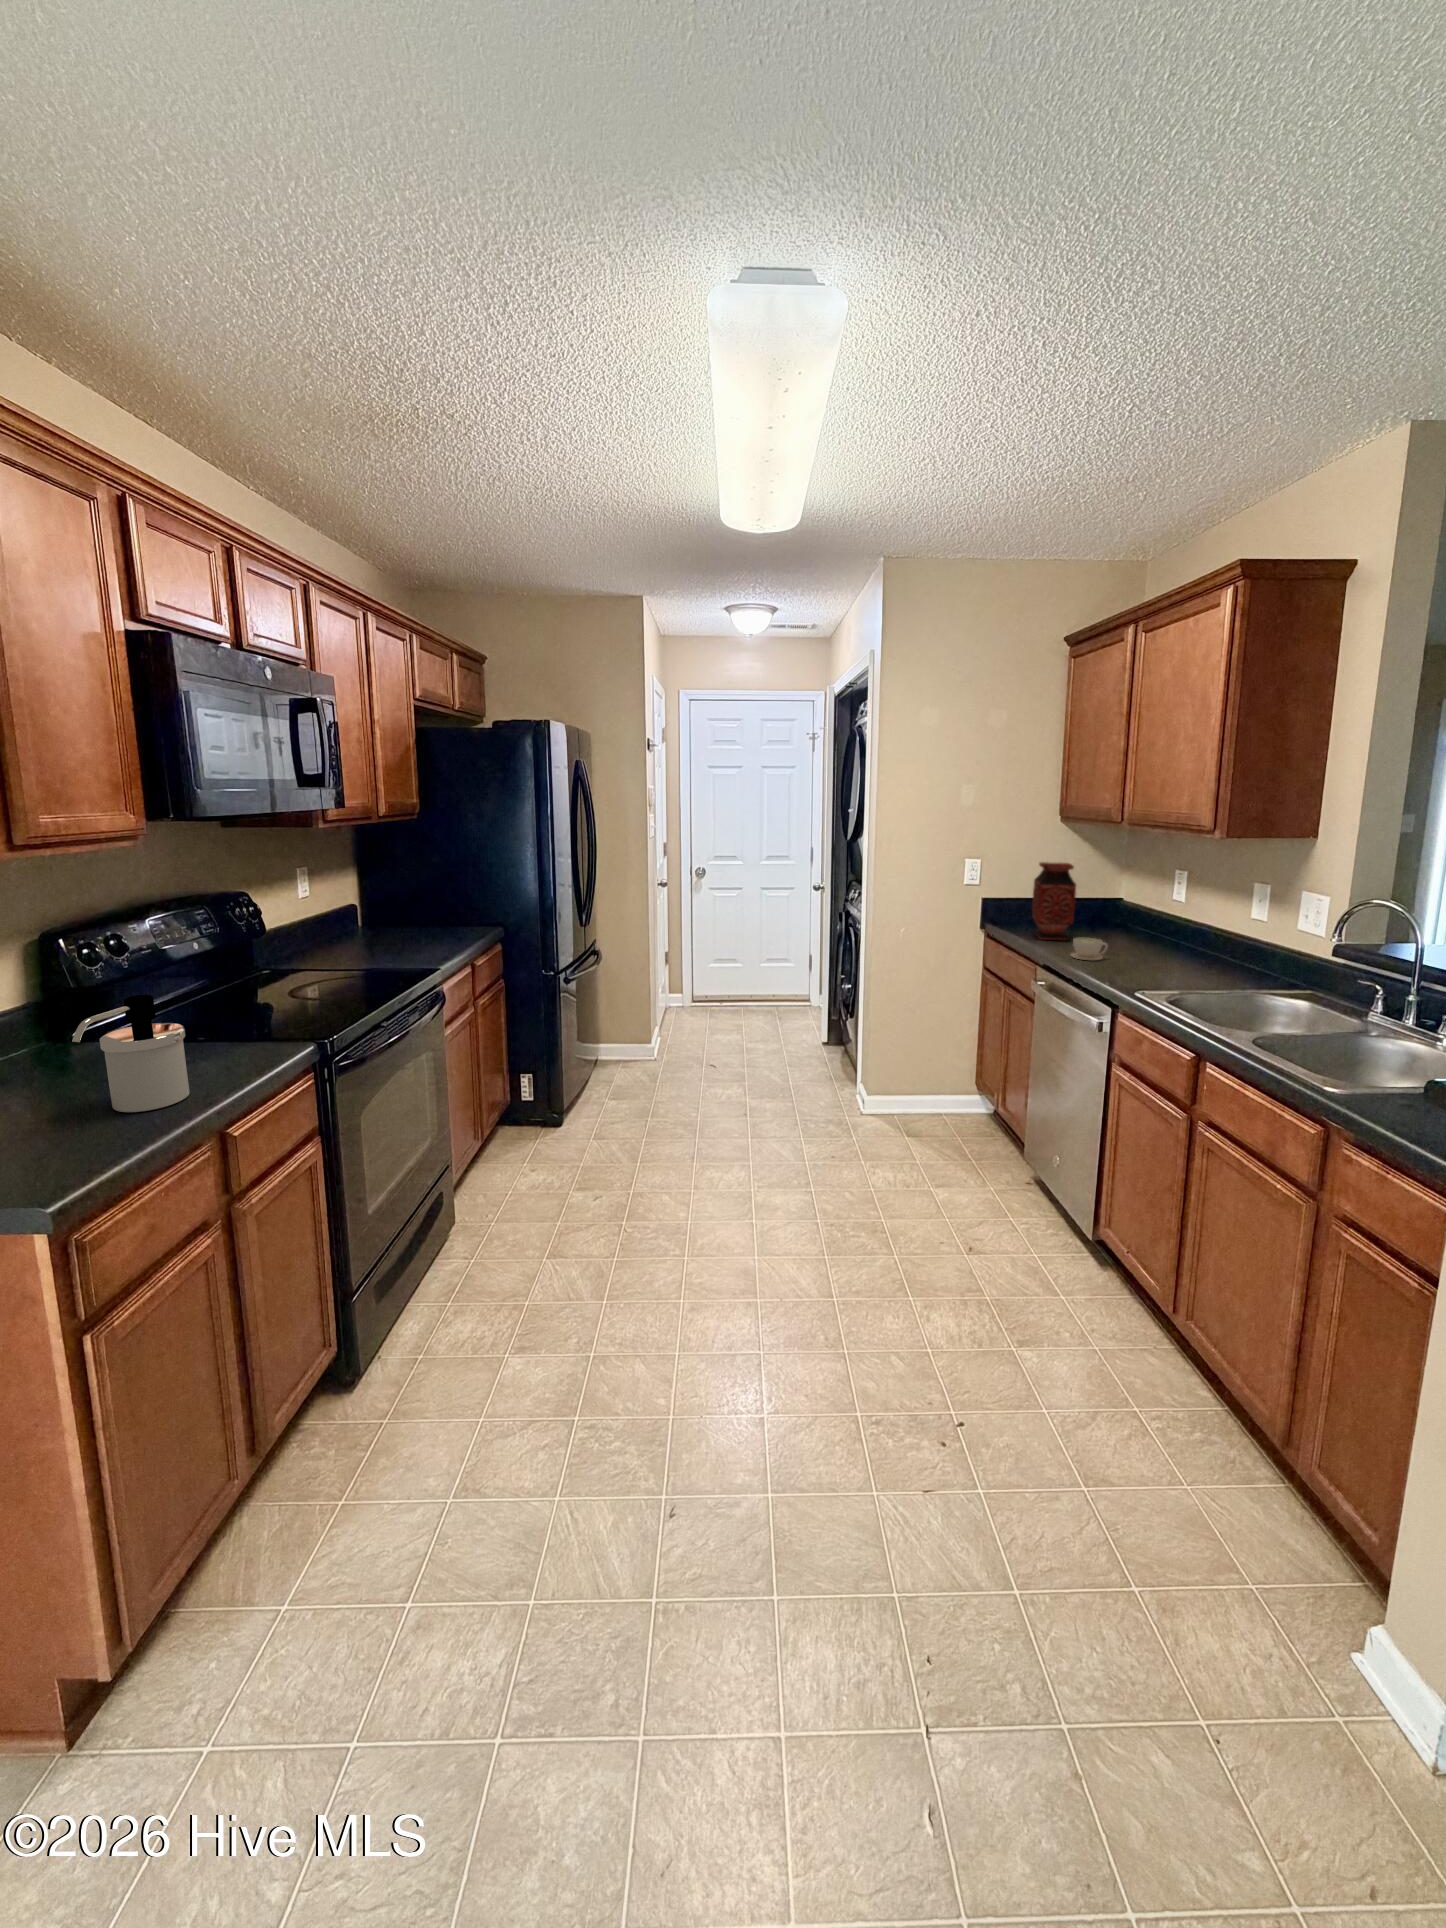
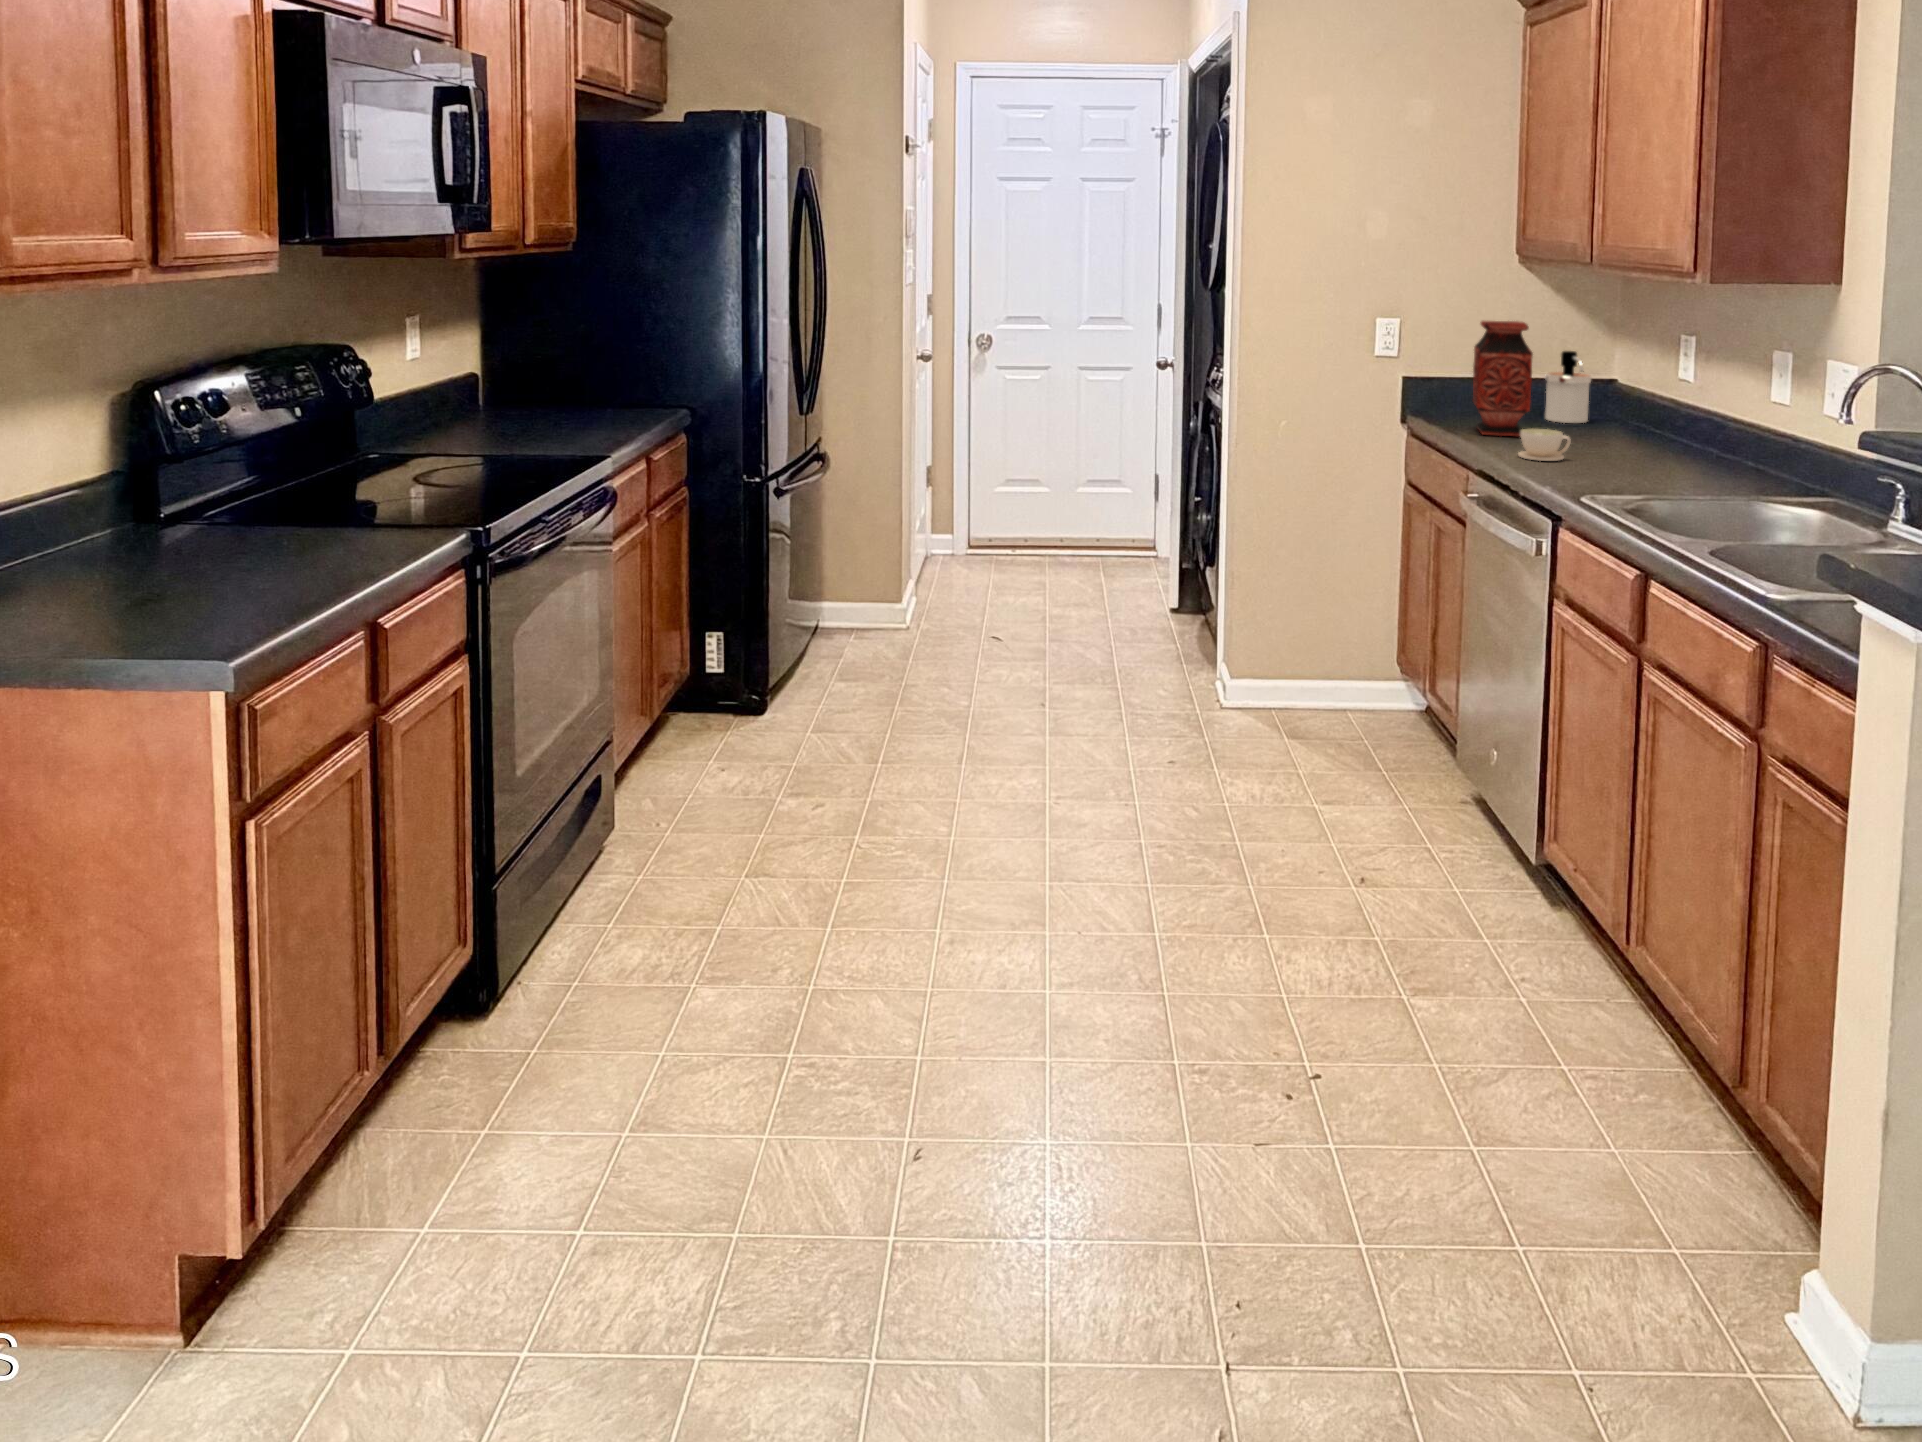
soap dispenser: present [72,994,190,1112] -> present [1545,351,1591,423]

